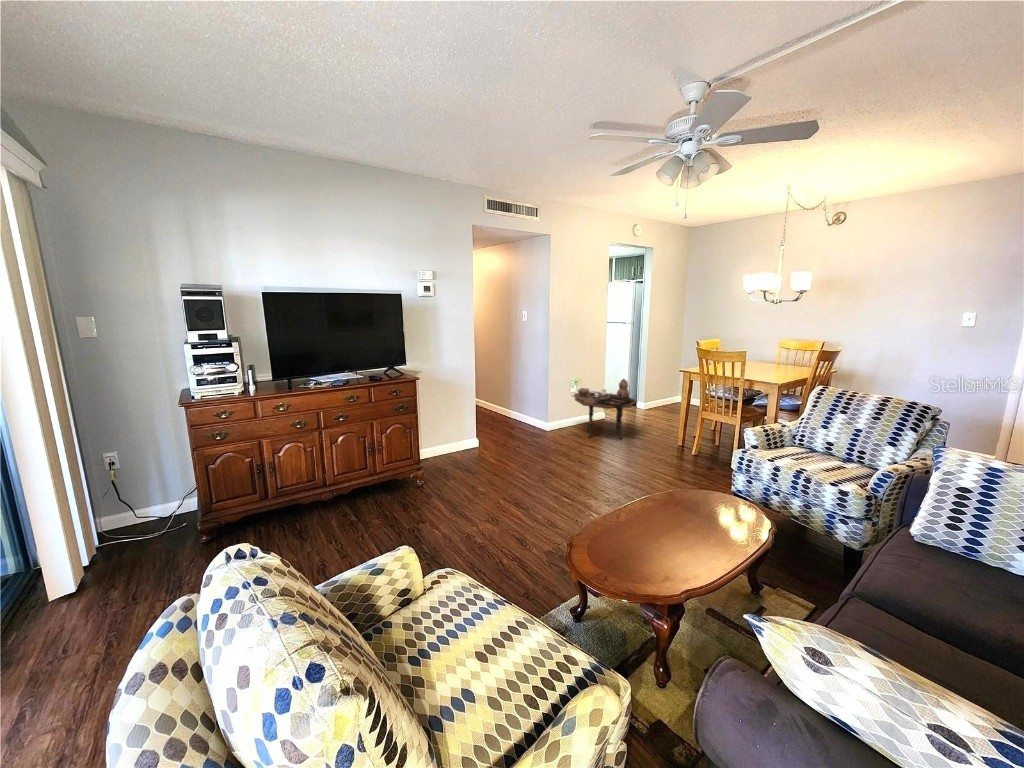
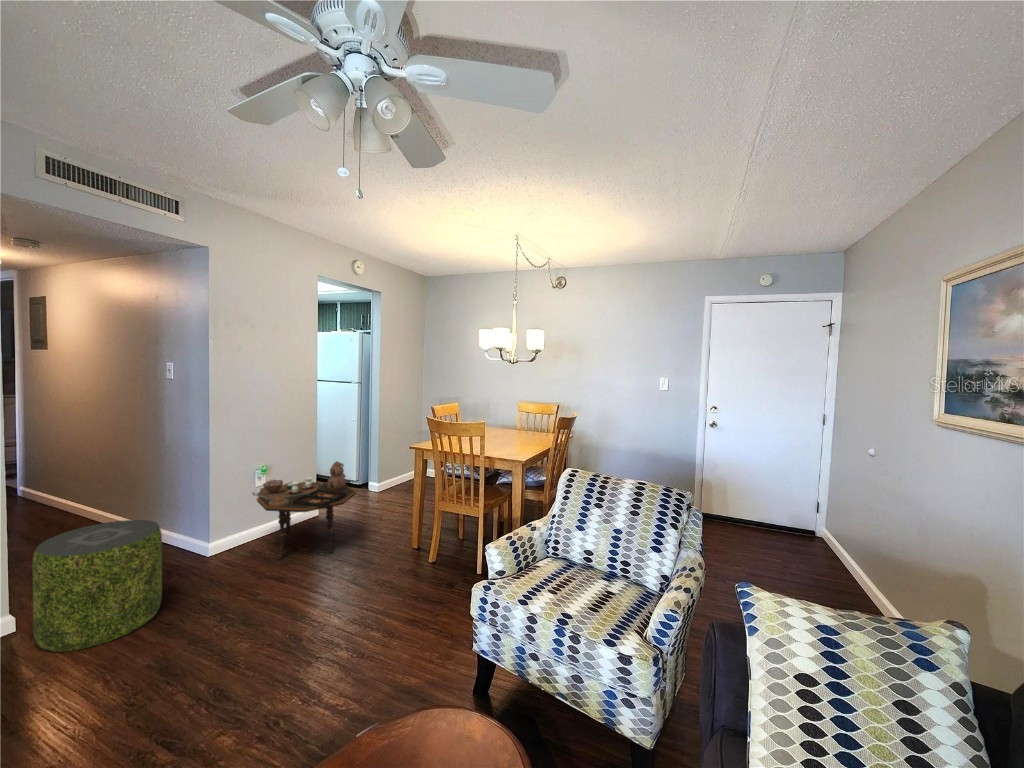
pouf: none [490,400,537,458] -> present [32,520,162,652]

